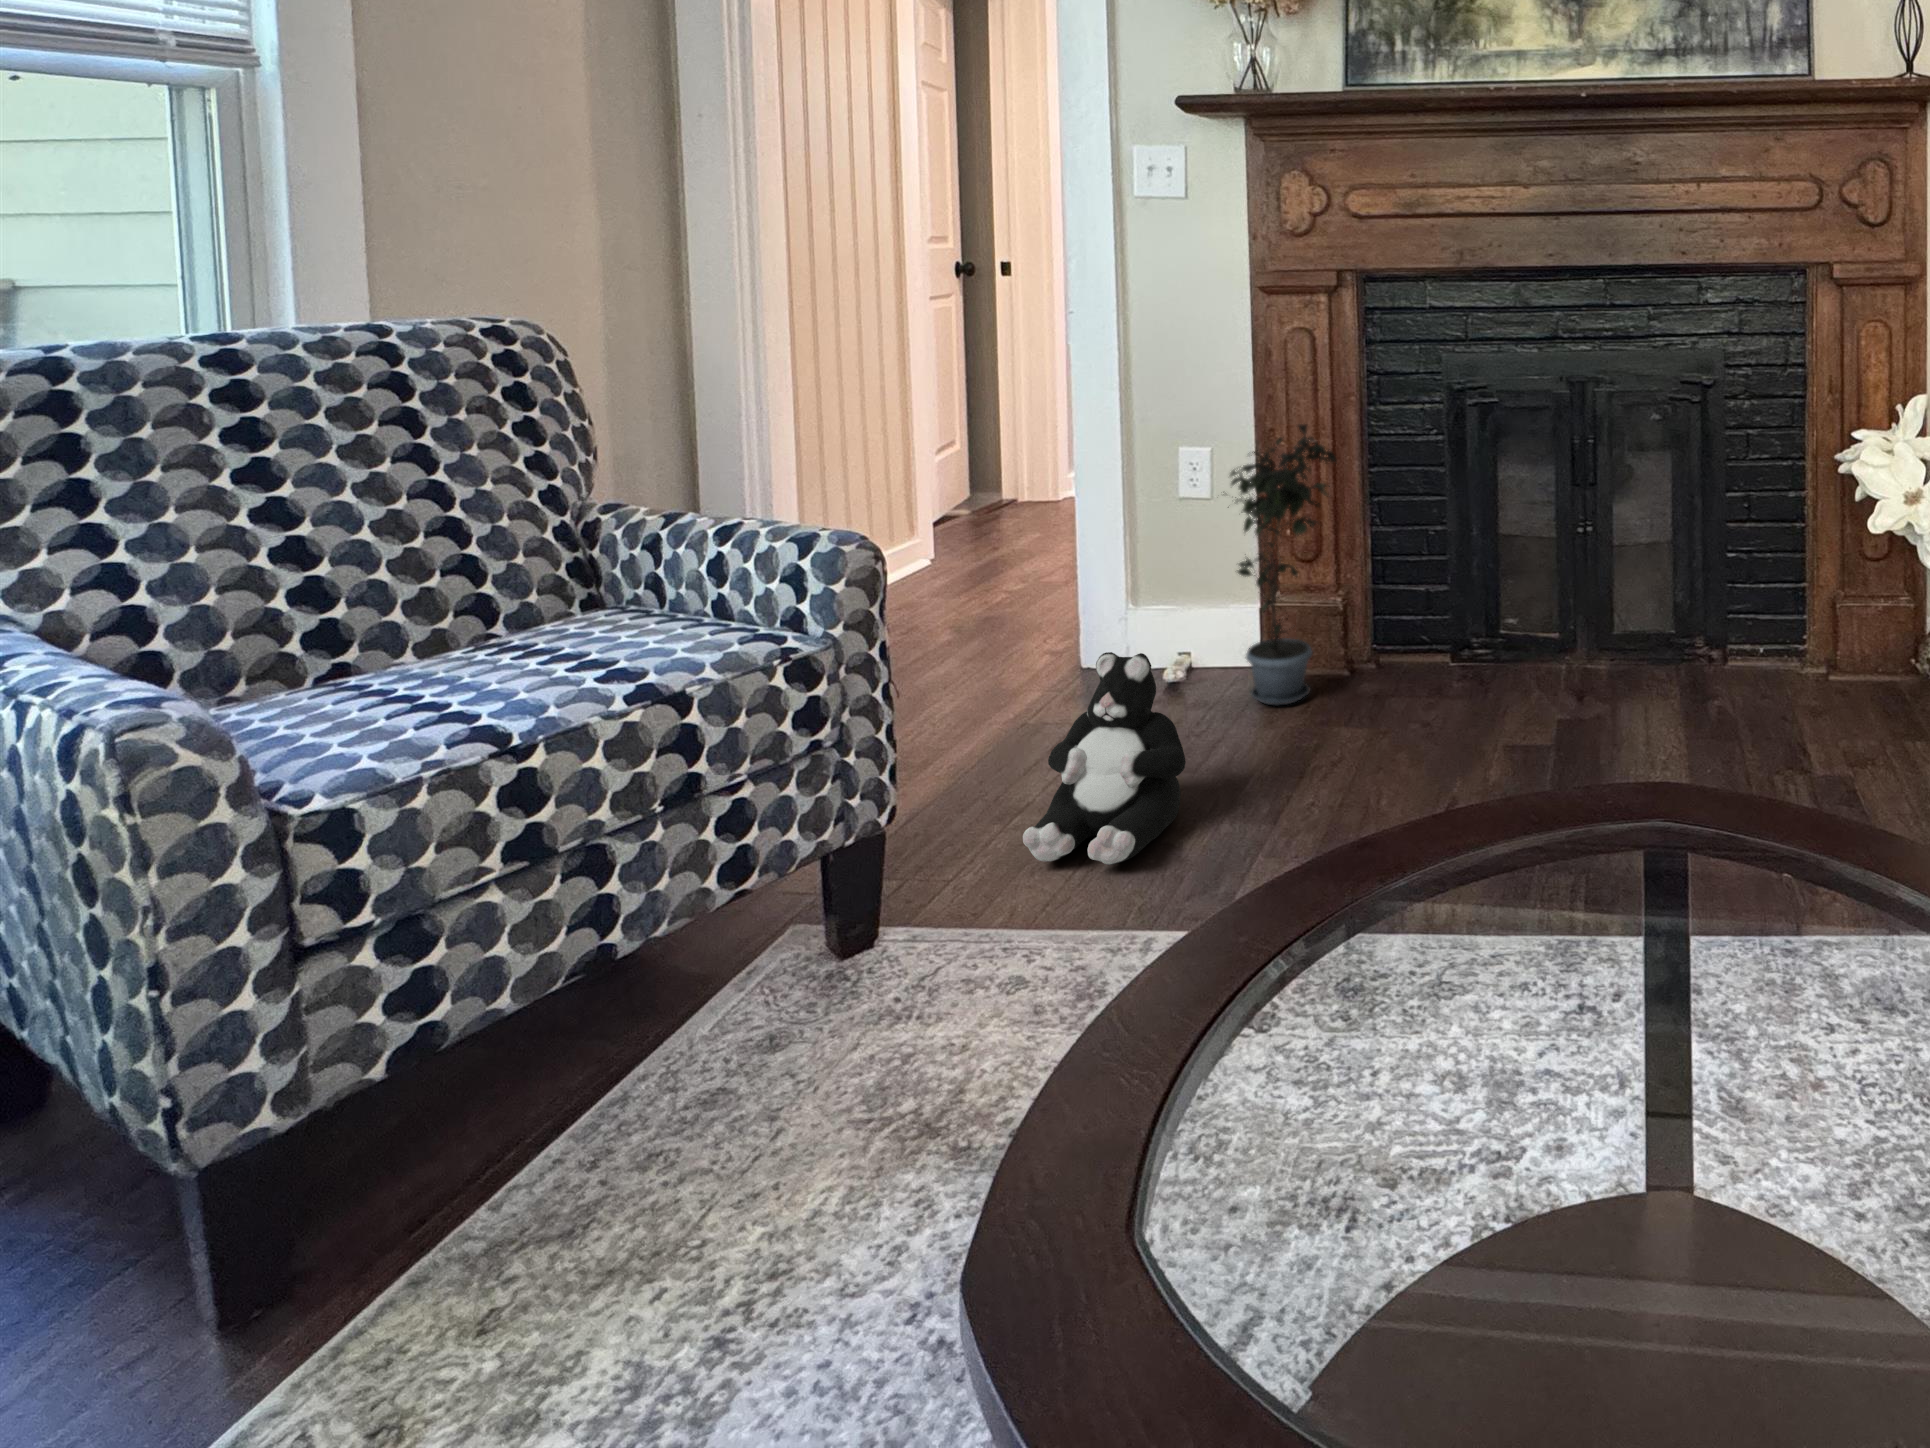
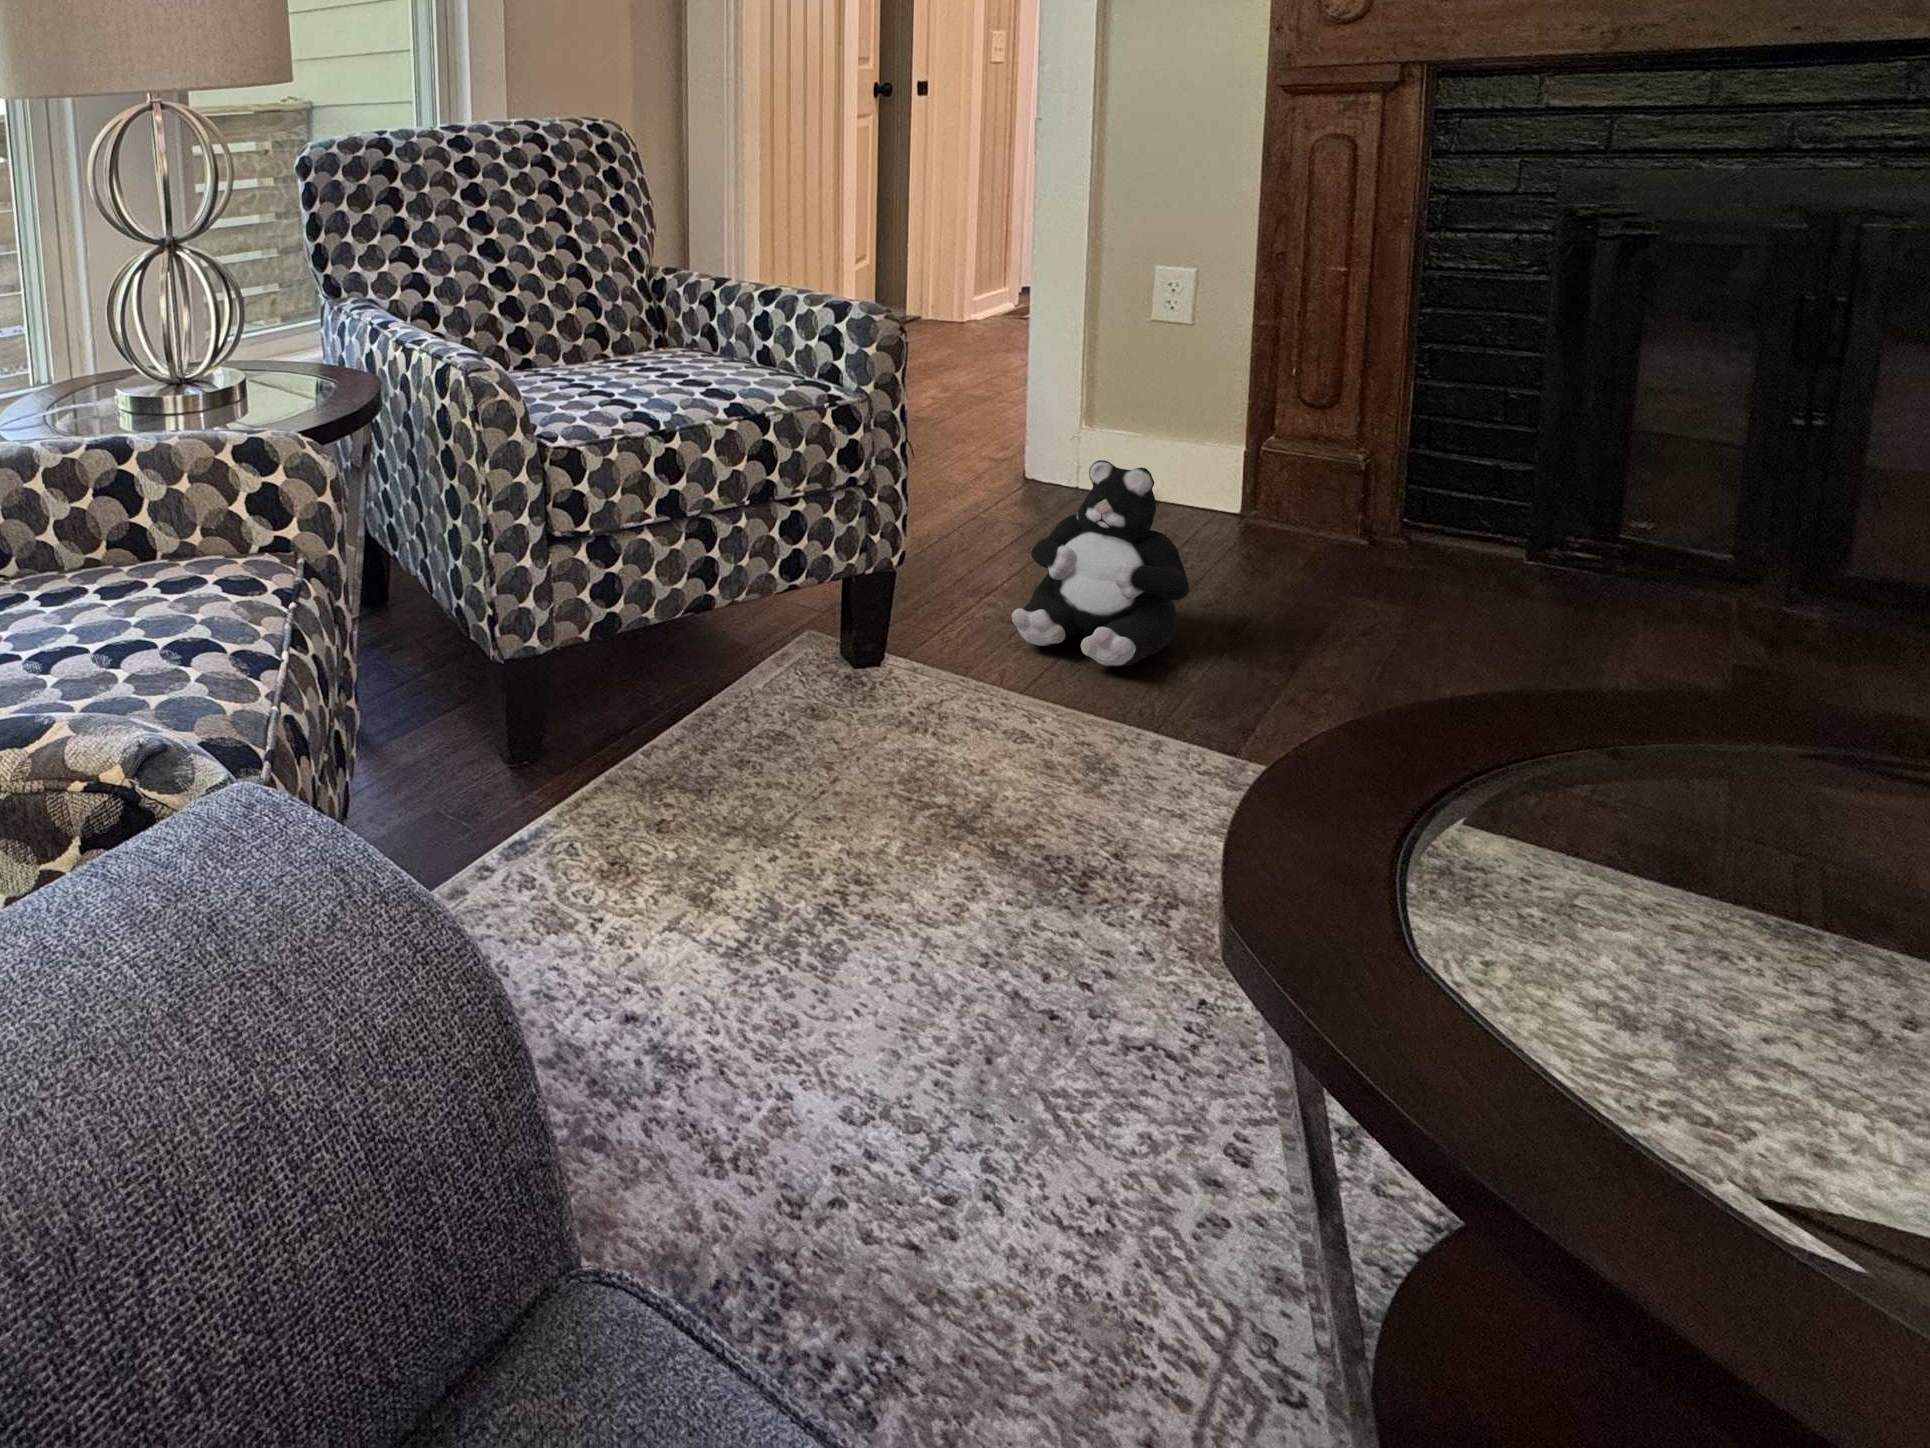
potted plant: present [1228,424,1337,705] -> none [1214,249,1387,564]

